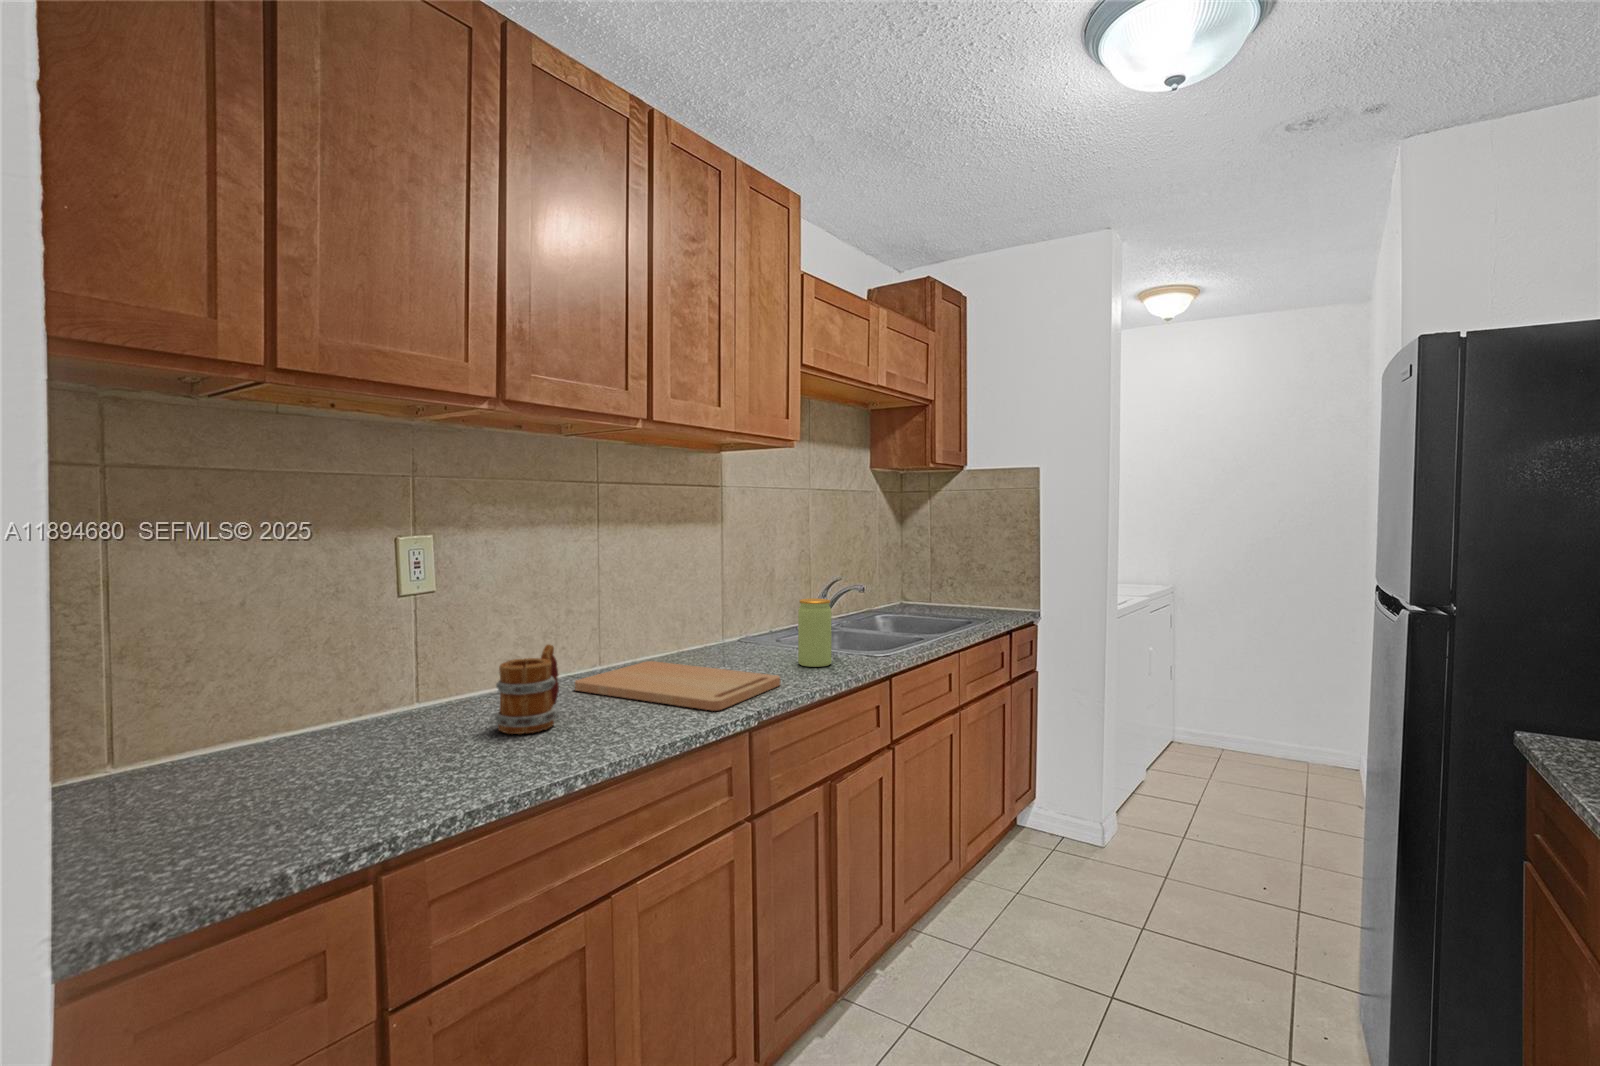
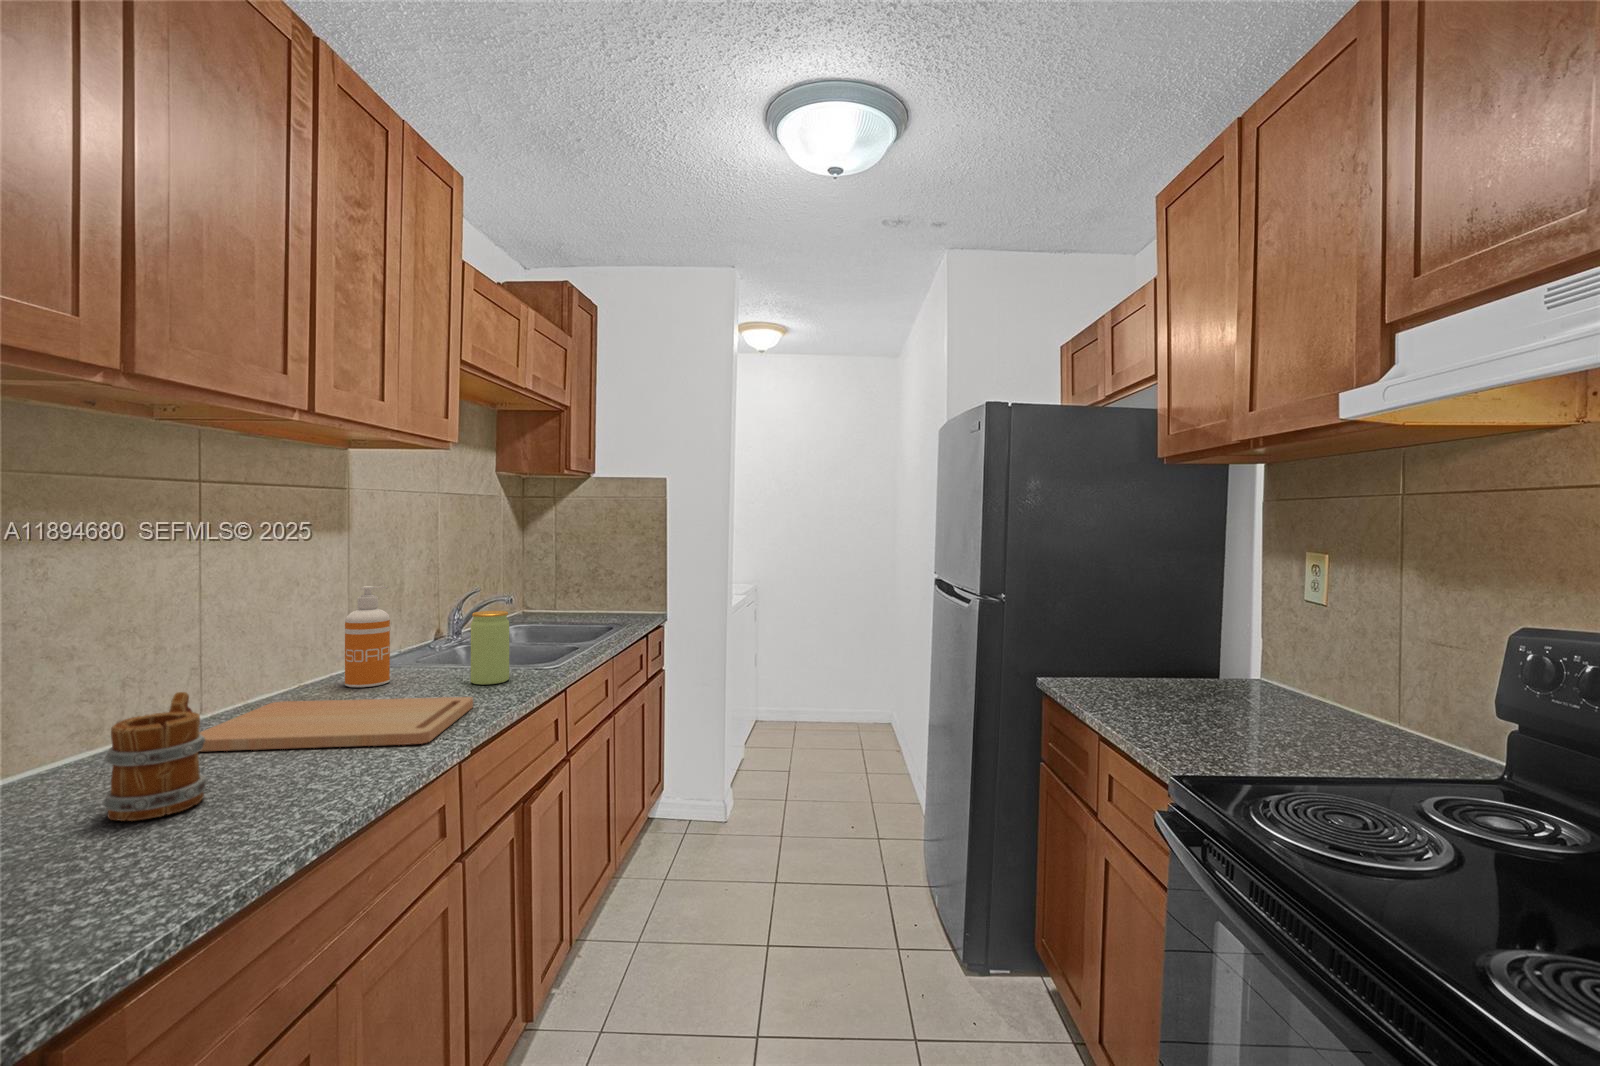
soap dispenser: none [709,571,743,657] -> present [345,586,390,687]

